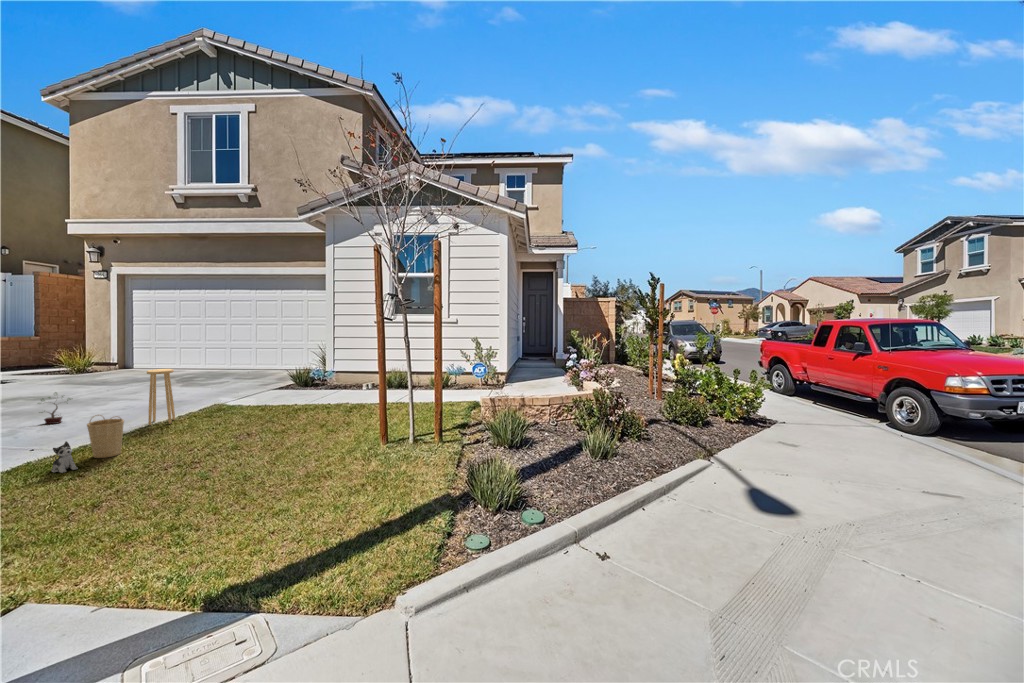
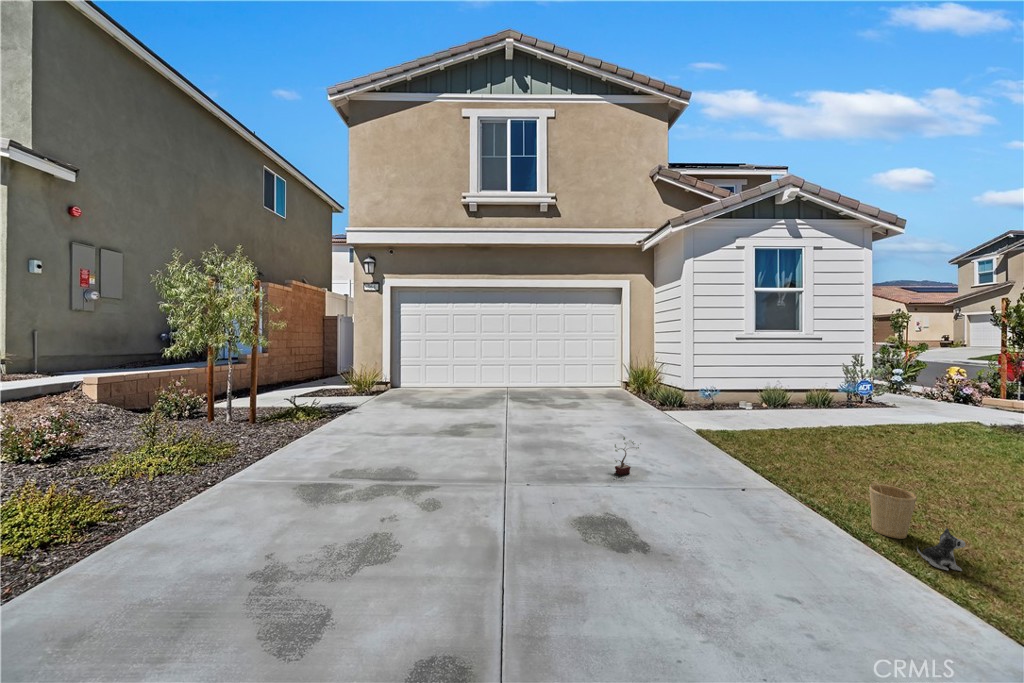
stool: present [147,369,175,425] -> none [735,408,770,476]

